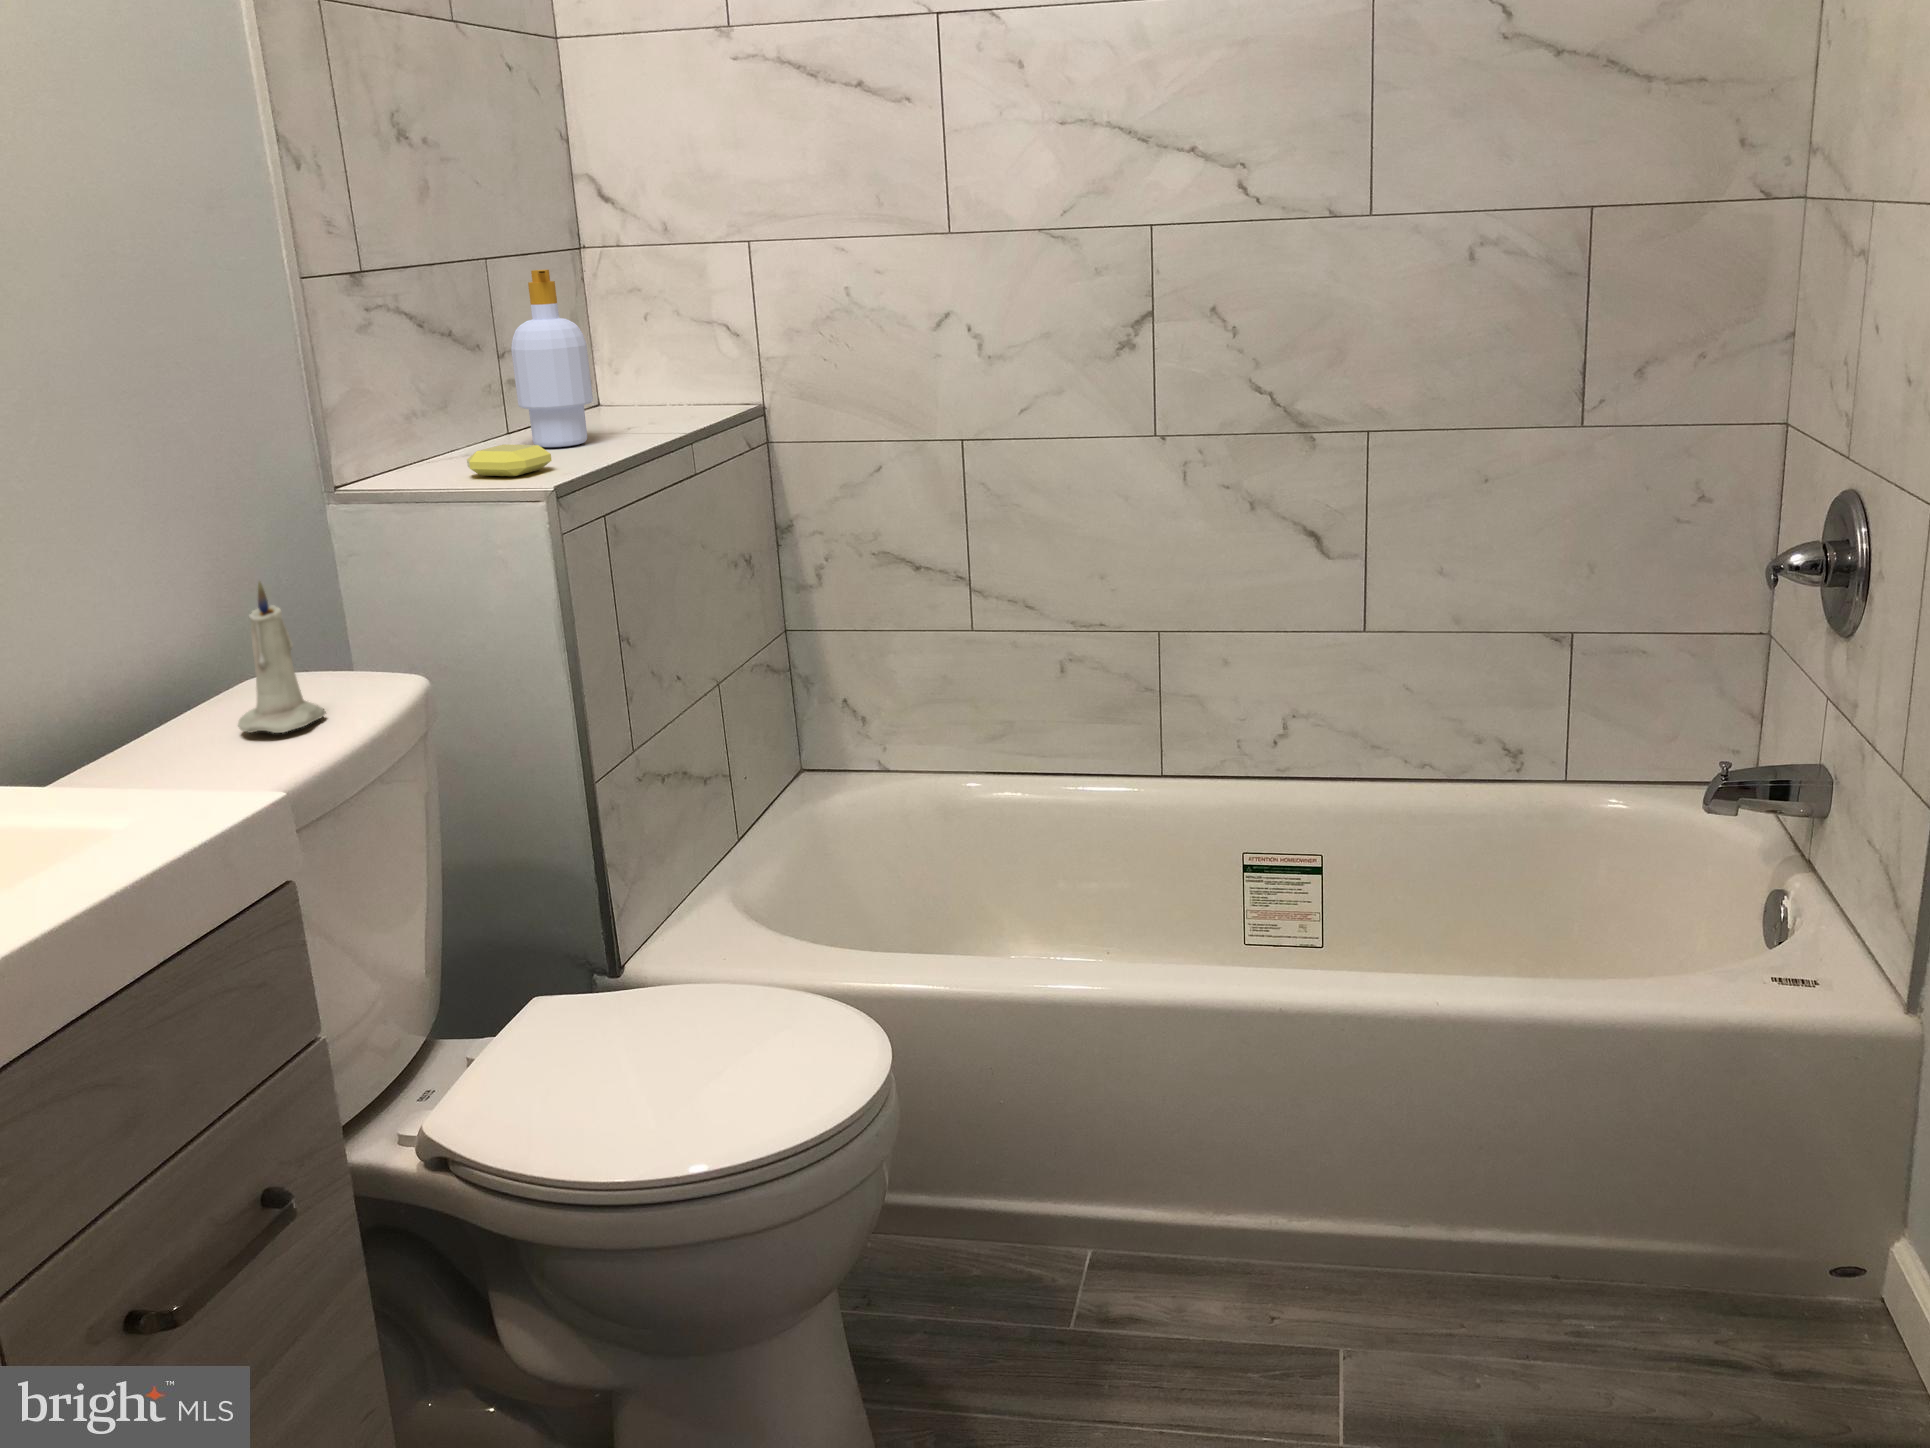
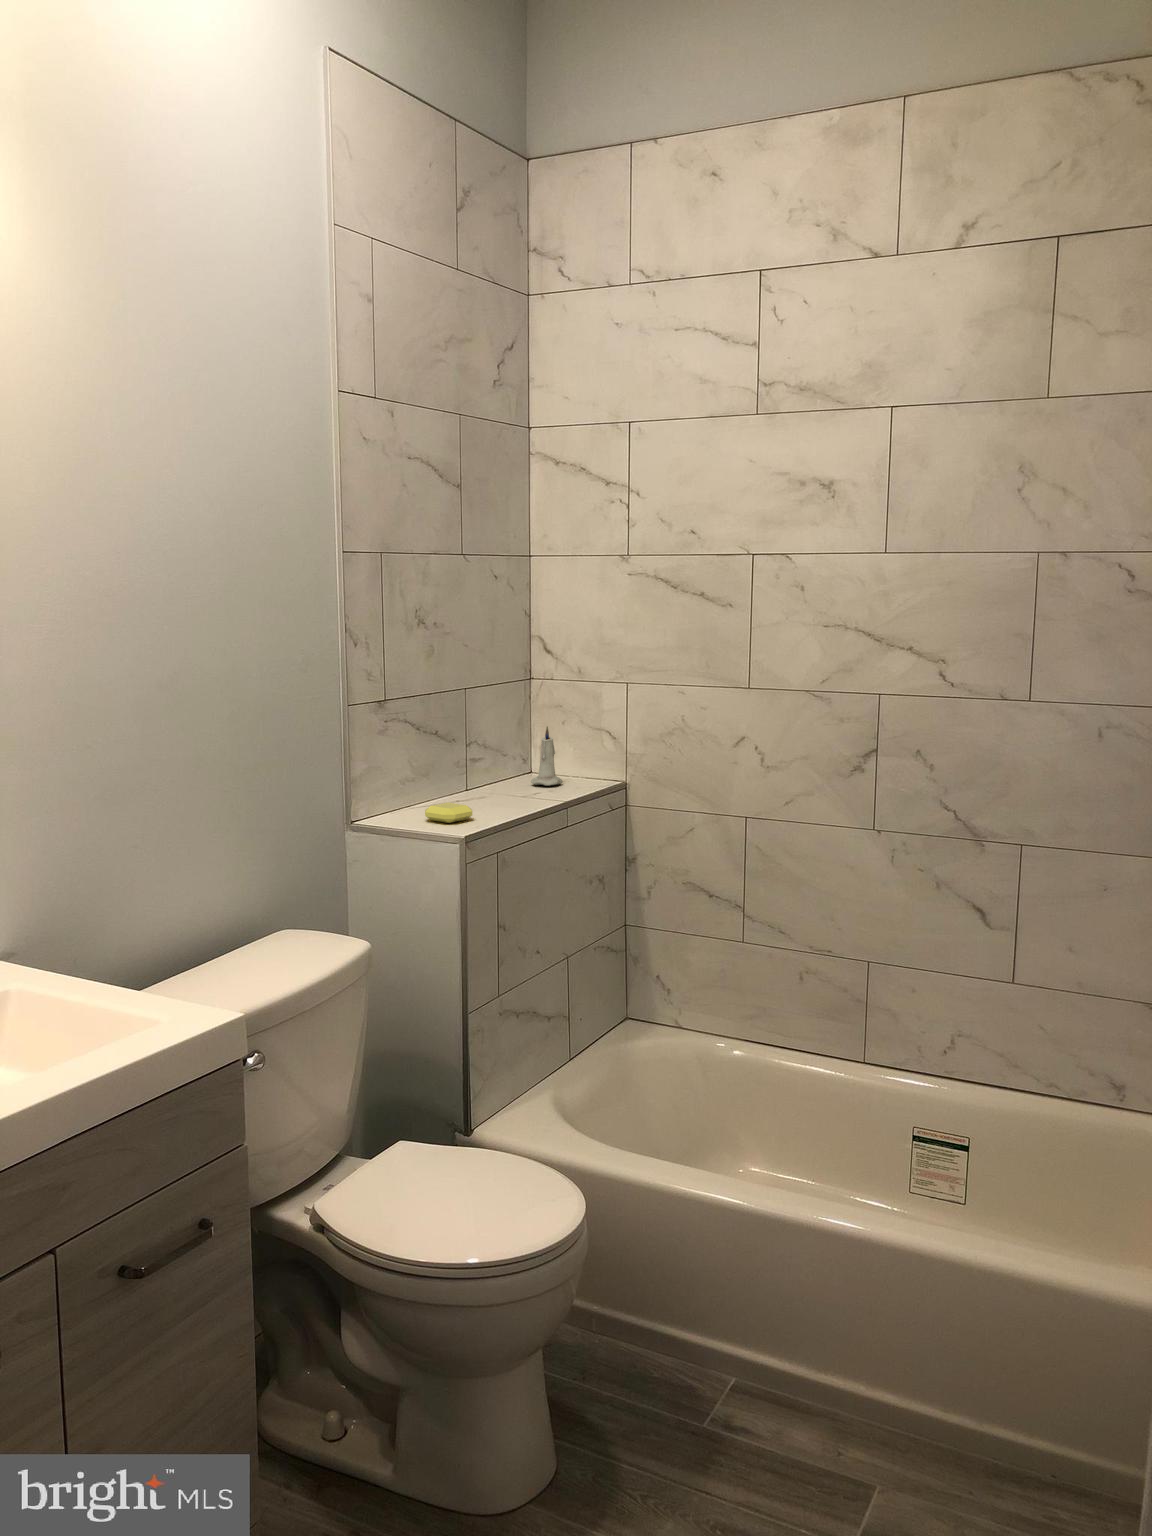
soap bottle: present [511,270,593,447] -> none [467,699,511,804]
candle: present [238,582,326,733] -> present [531,726,563,786]

